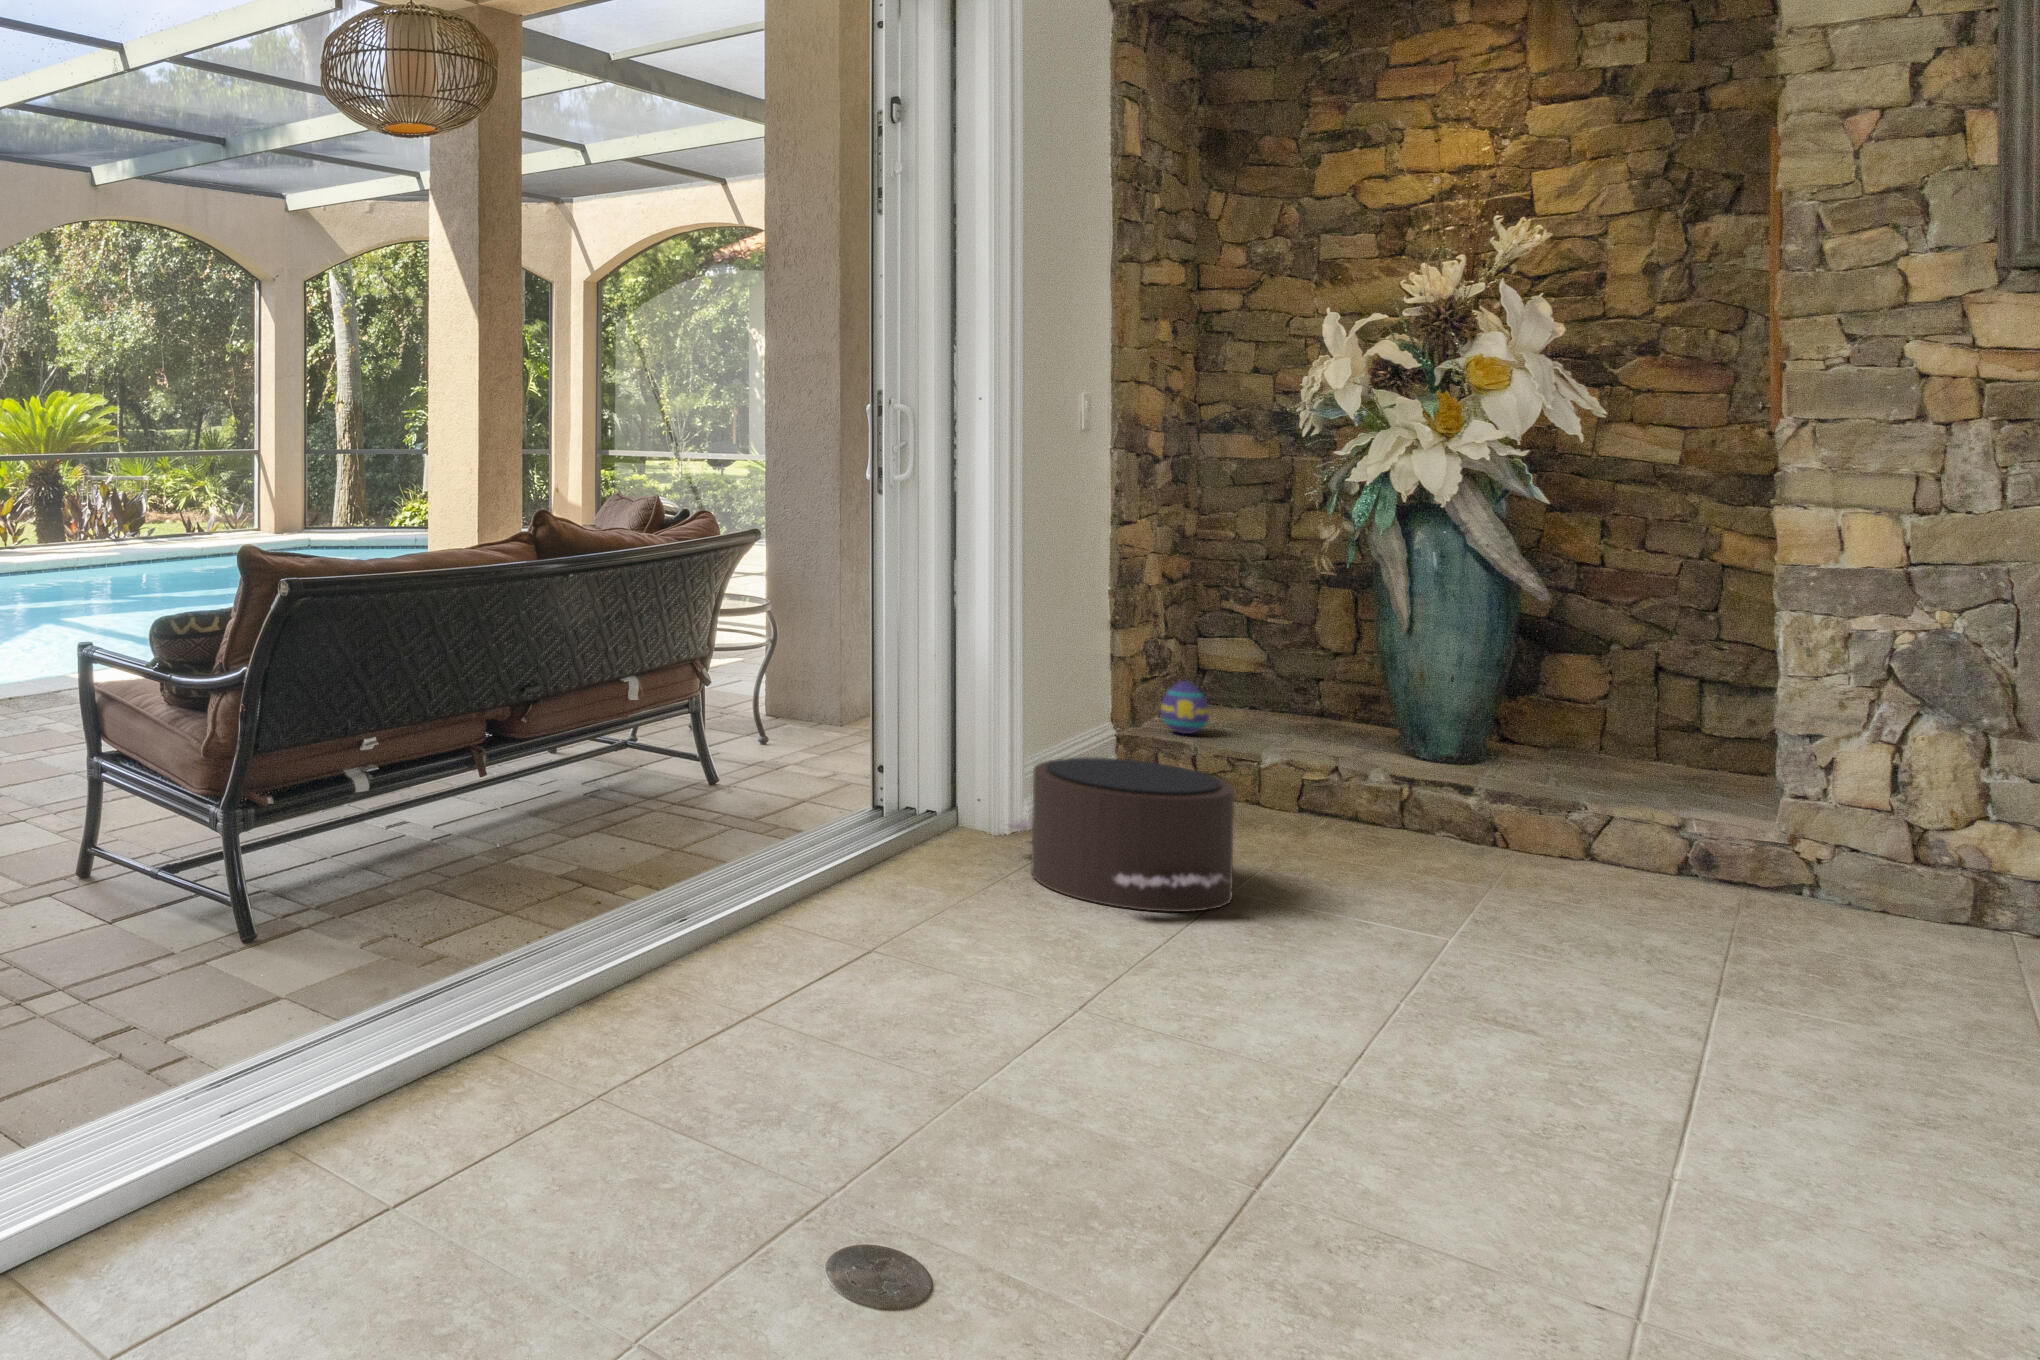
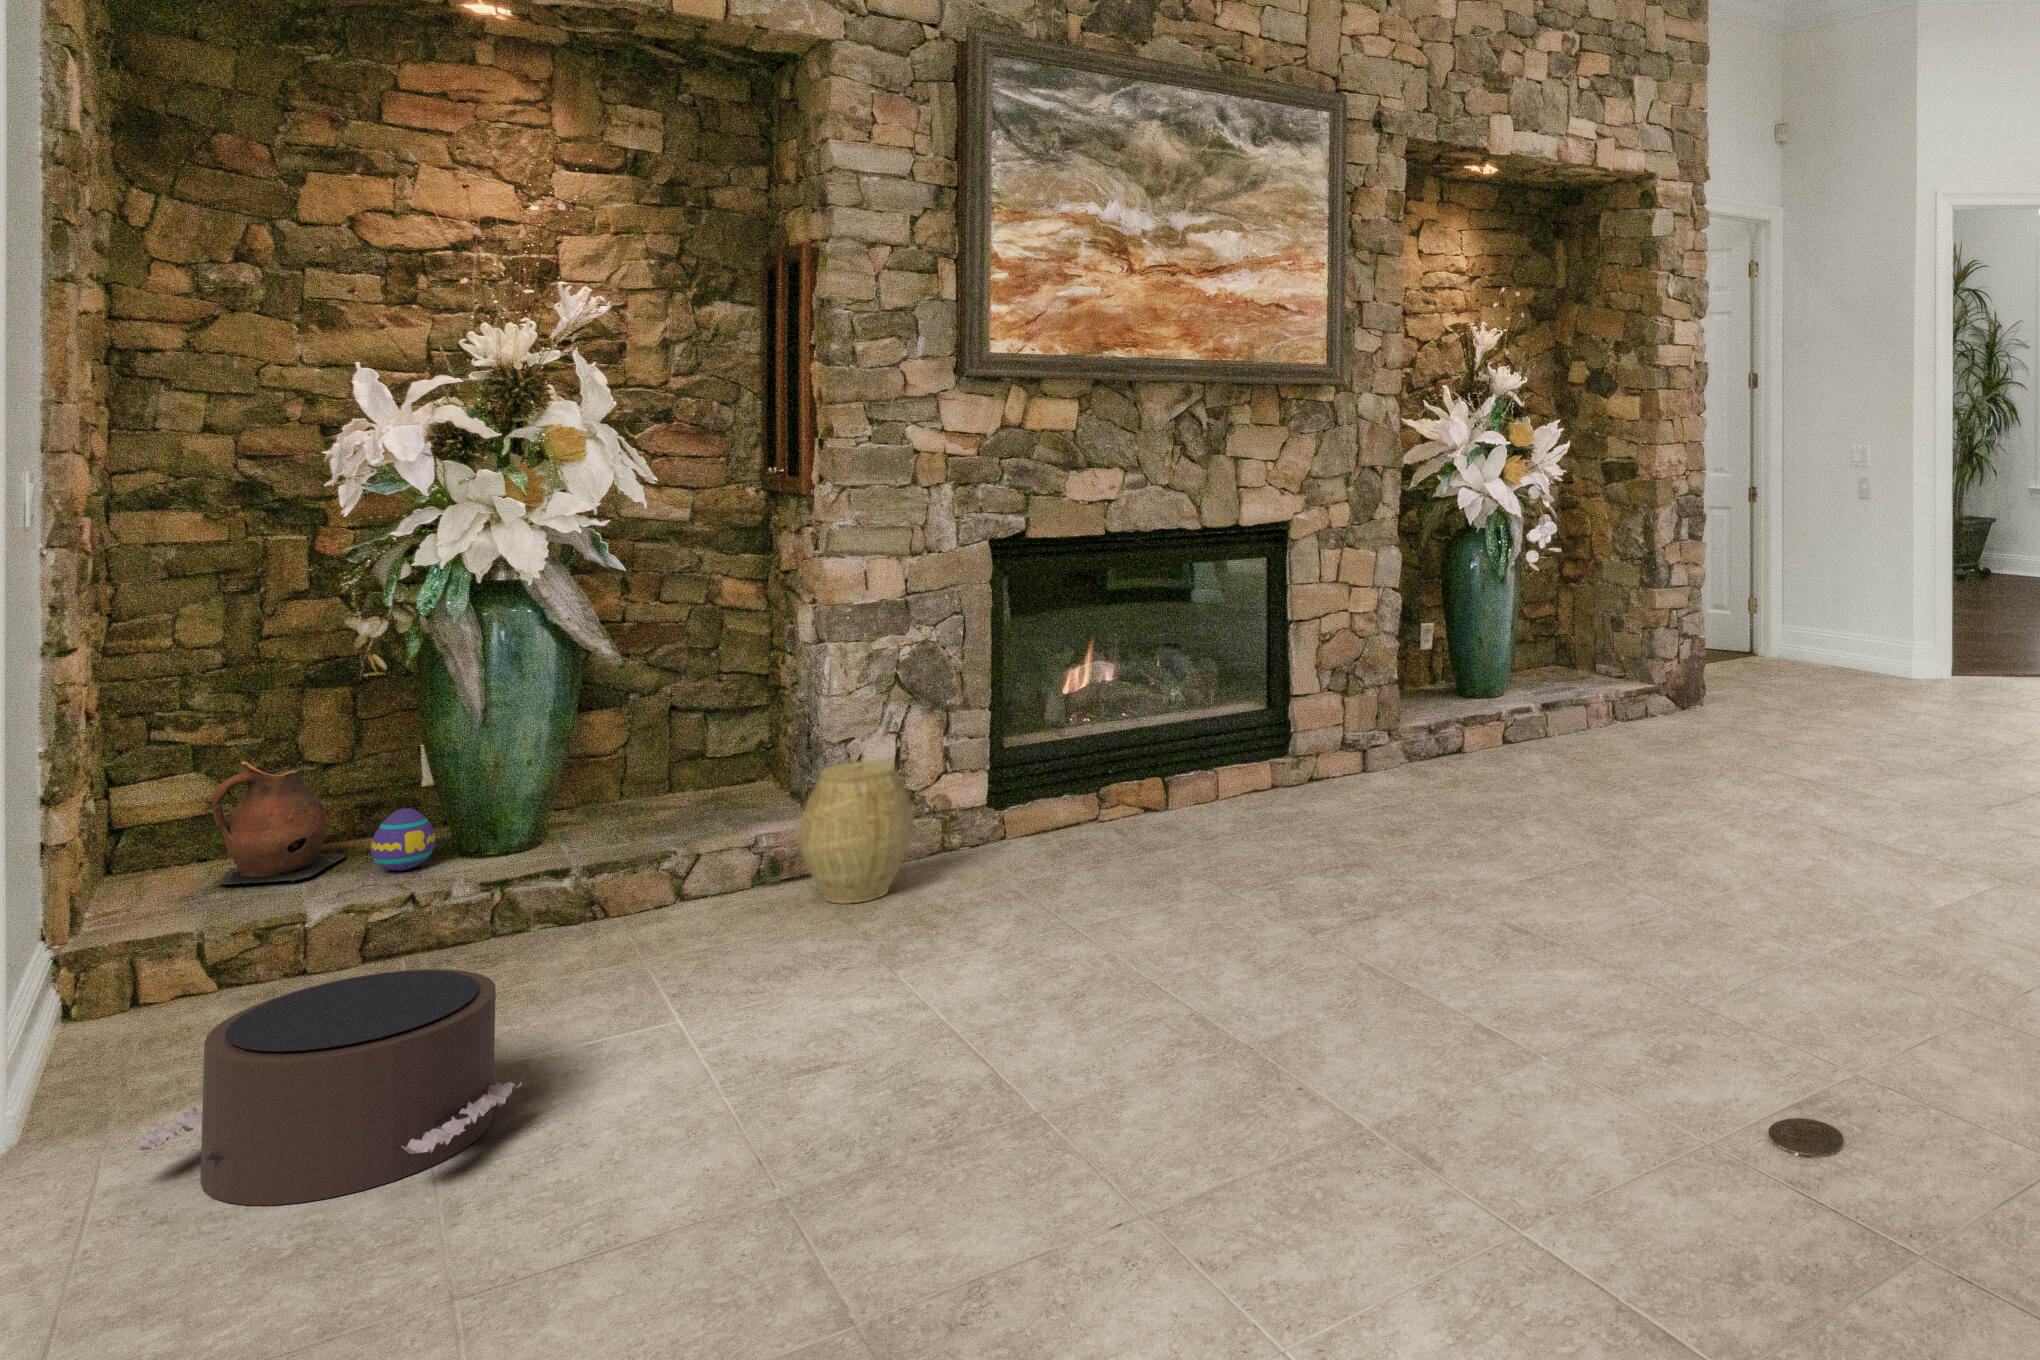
ceramic pitcher: none [1228,632,1329,738] -> present [212,761,347,884]
decorative egg: present [1161,681,1209,734] -> present [371,808,435,871]
woven basket: none [1708,748,1875,923] -> present [799,761,914,904]

